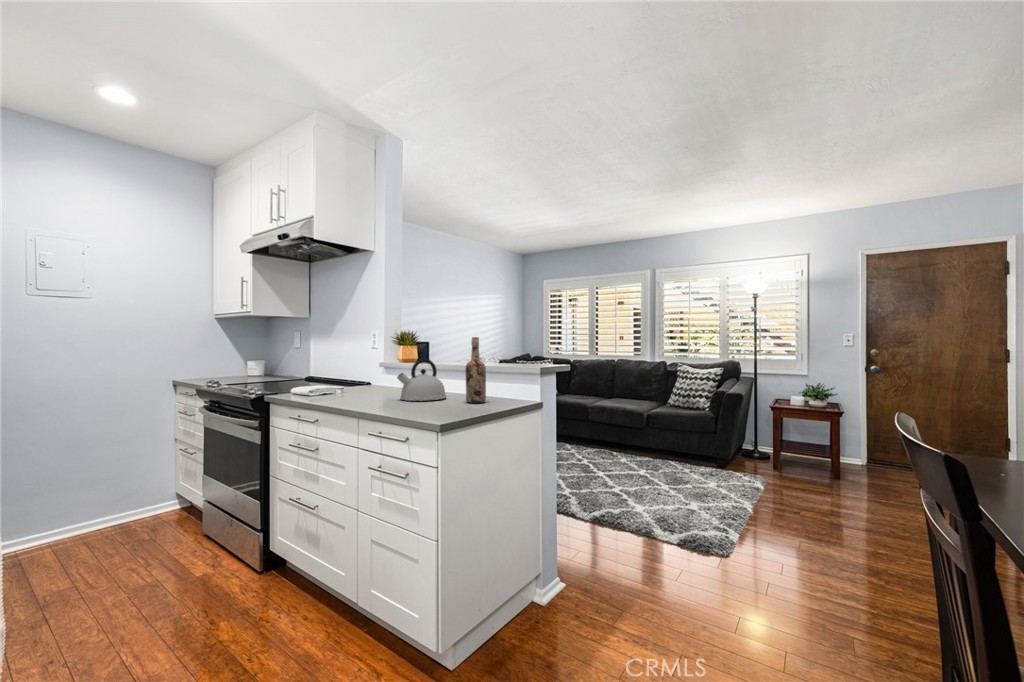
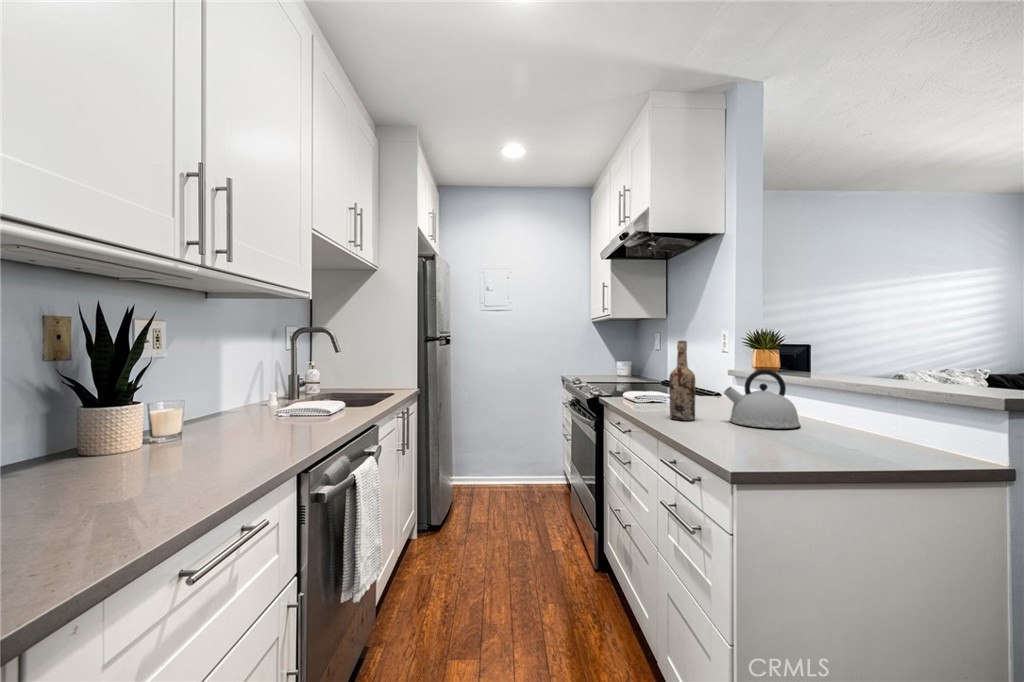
wine bottle: present [465,337,486,403] -> present [669,341,695,420]

